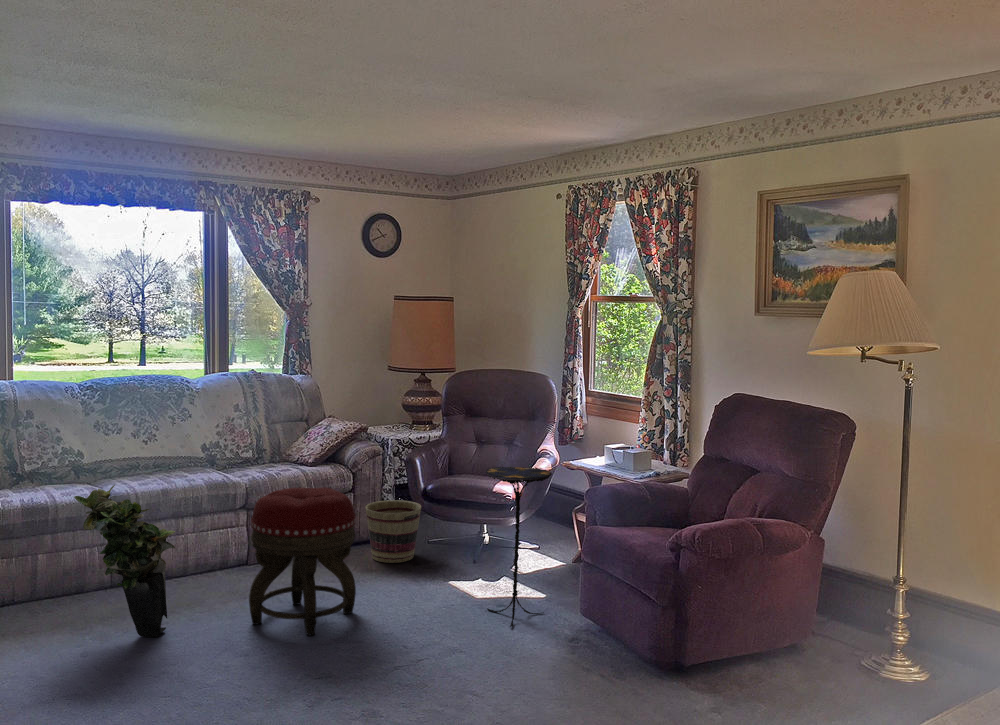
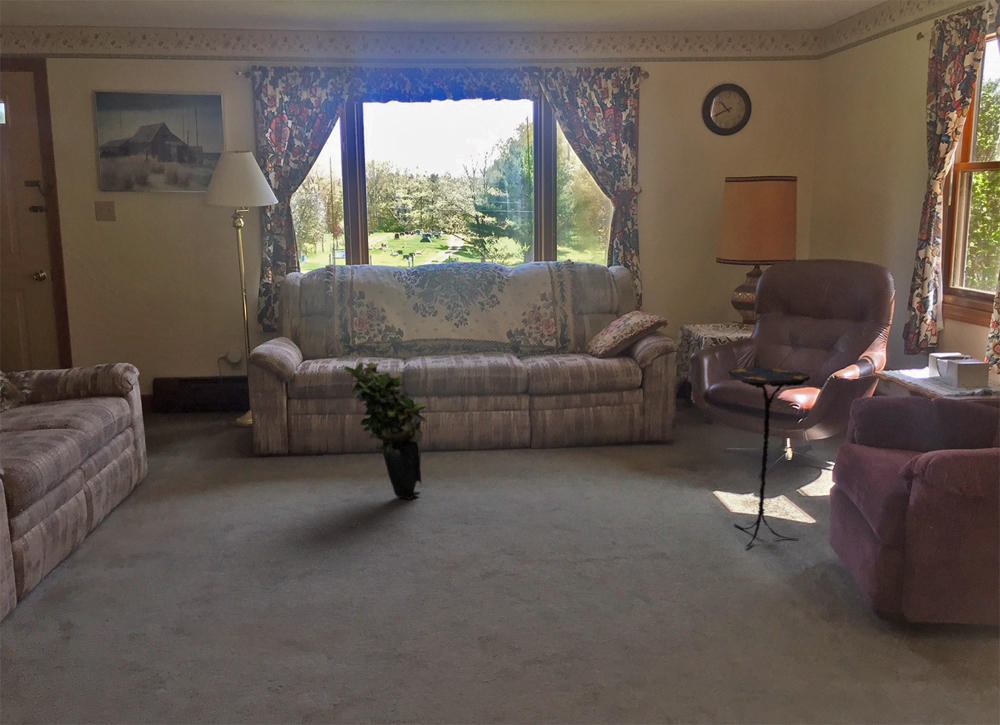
footstool: present [249,488,356,636] -> none [491,375,595,520]
basket: present [365,500,421,563] -> none [646,398,706,464]

